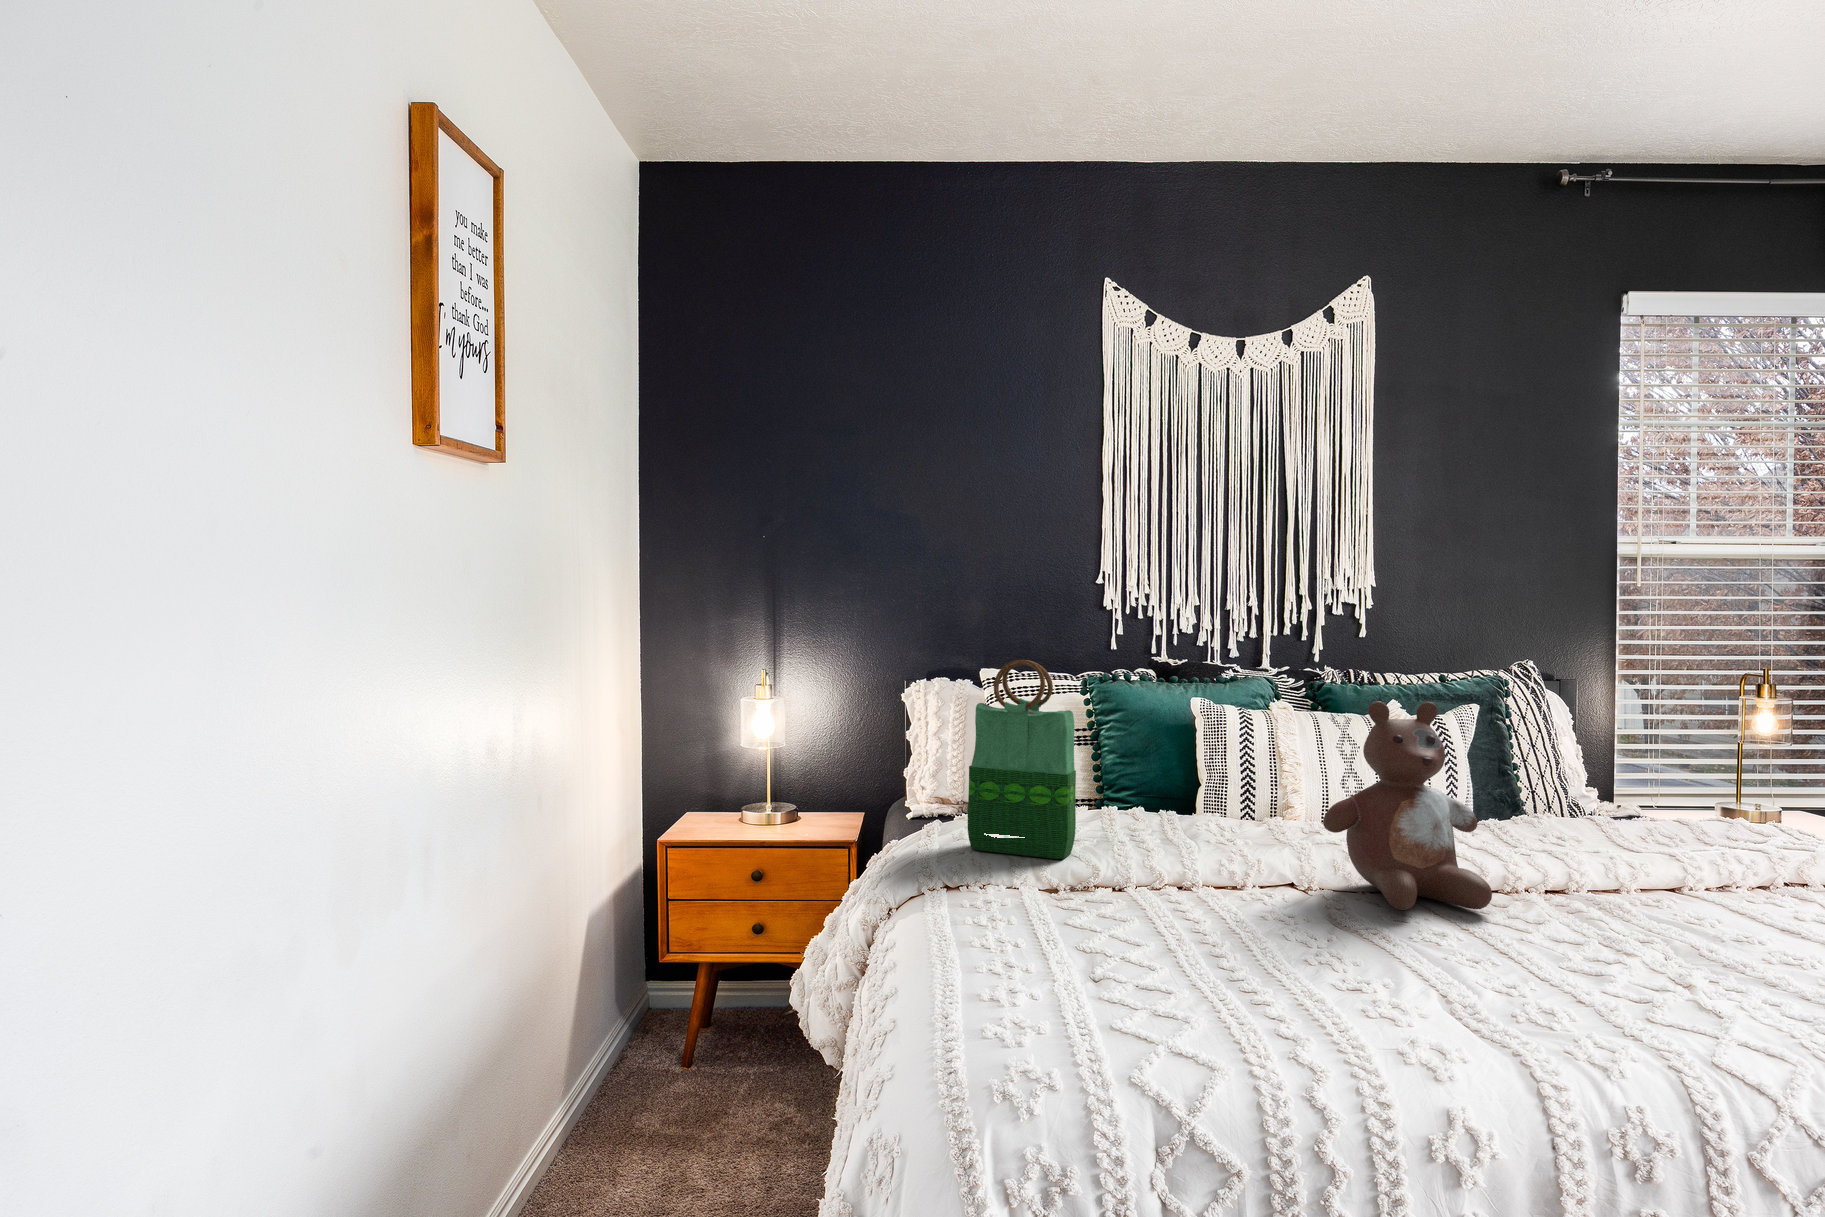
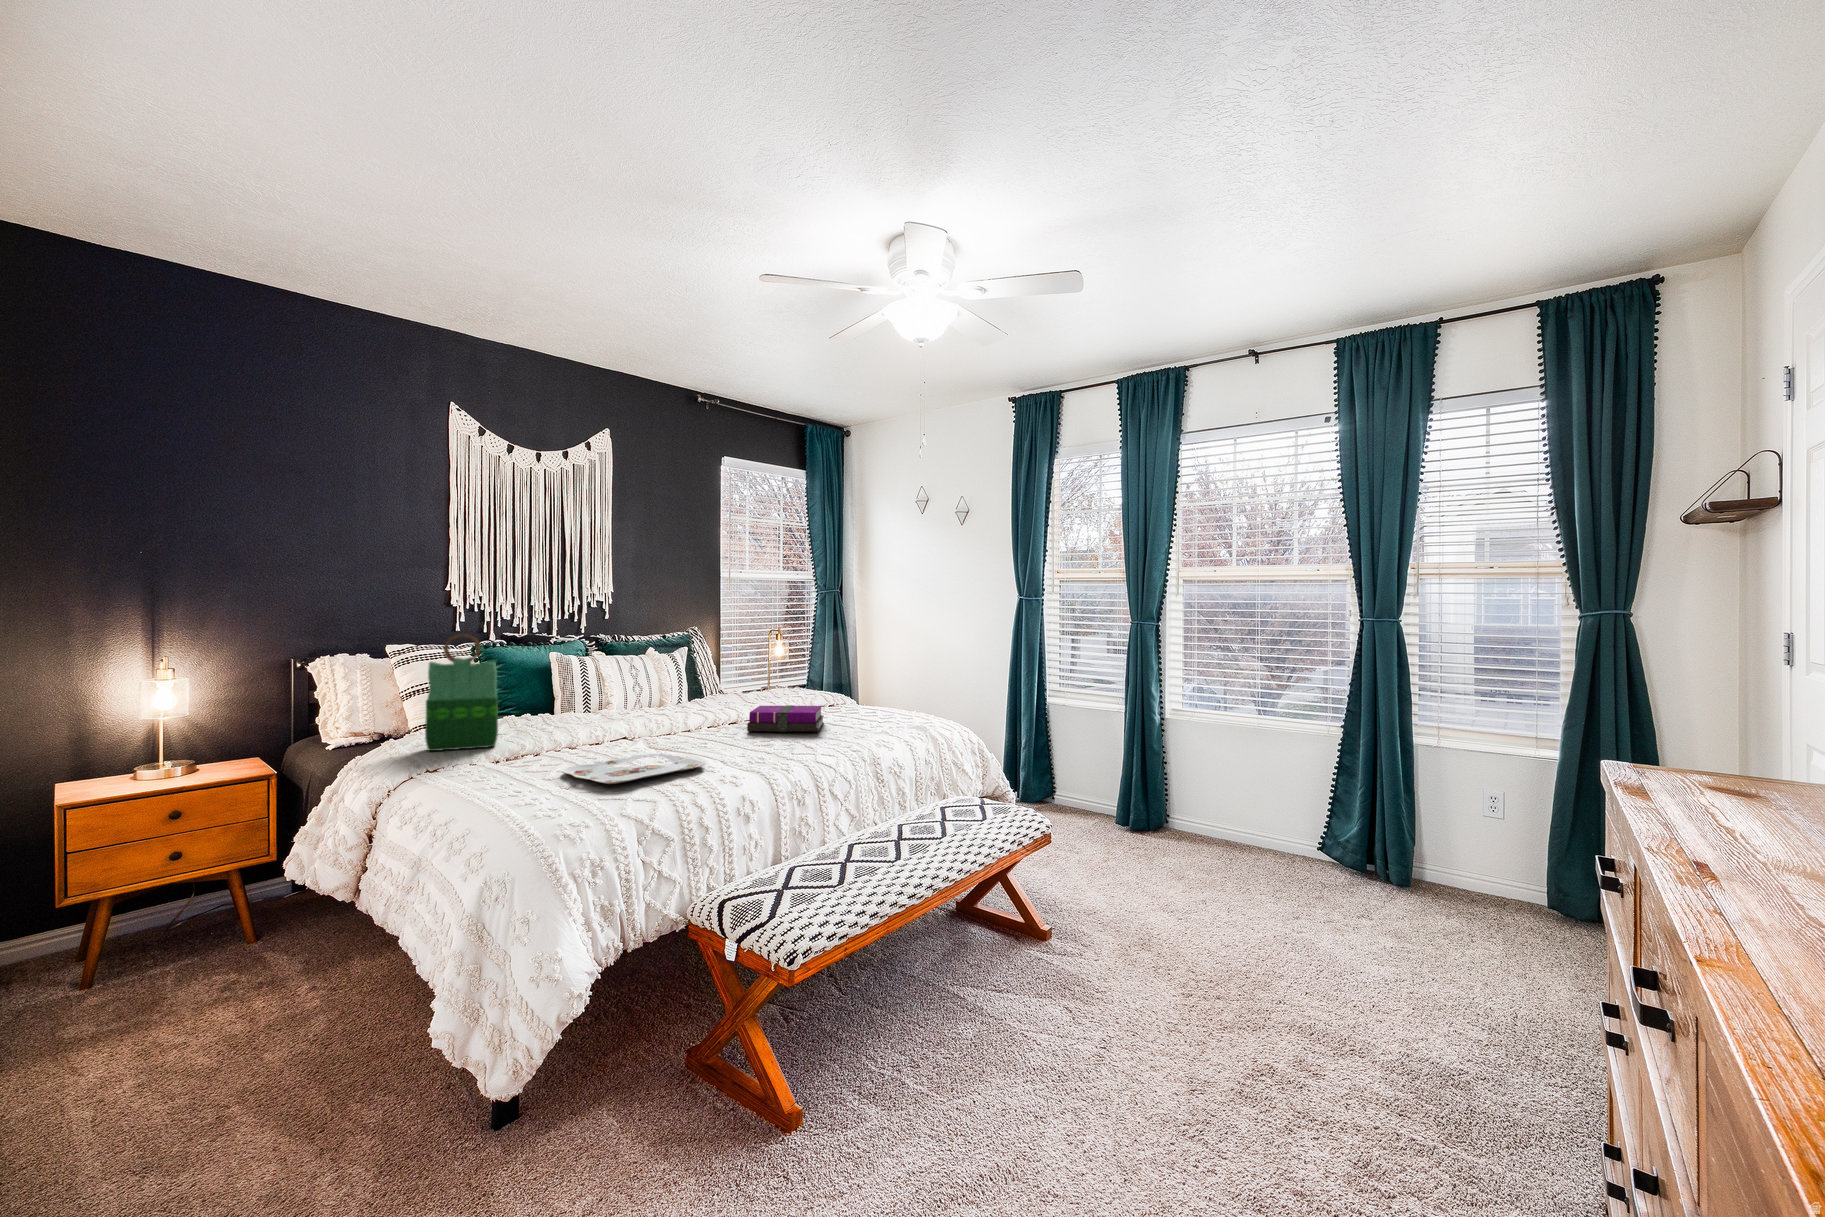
stuffed bear: present [1323,701,1492,910] -> none [644,643,721,738]
notebook: none [1560,859,1794,959] -> present [747,705,824,732]
serving tray: none [1105,933,1391,1000] -> present [562,754,705,784]

